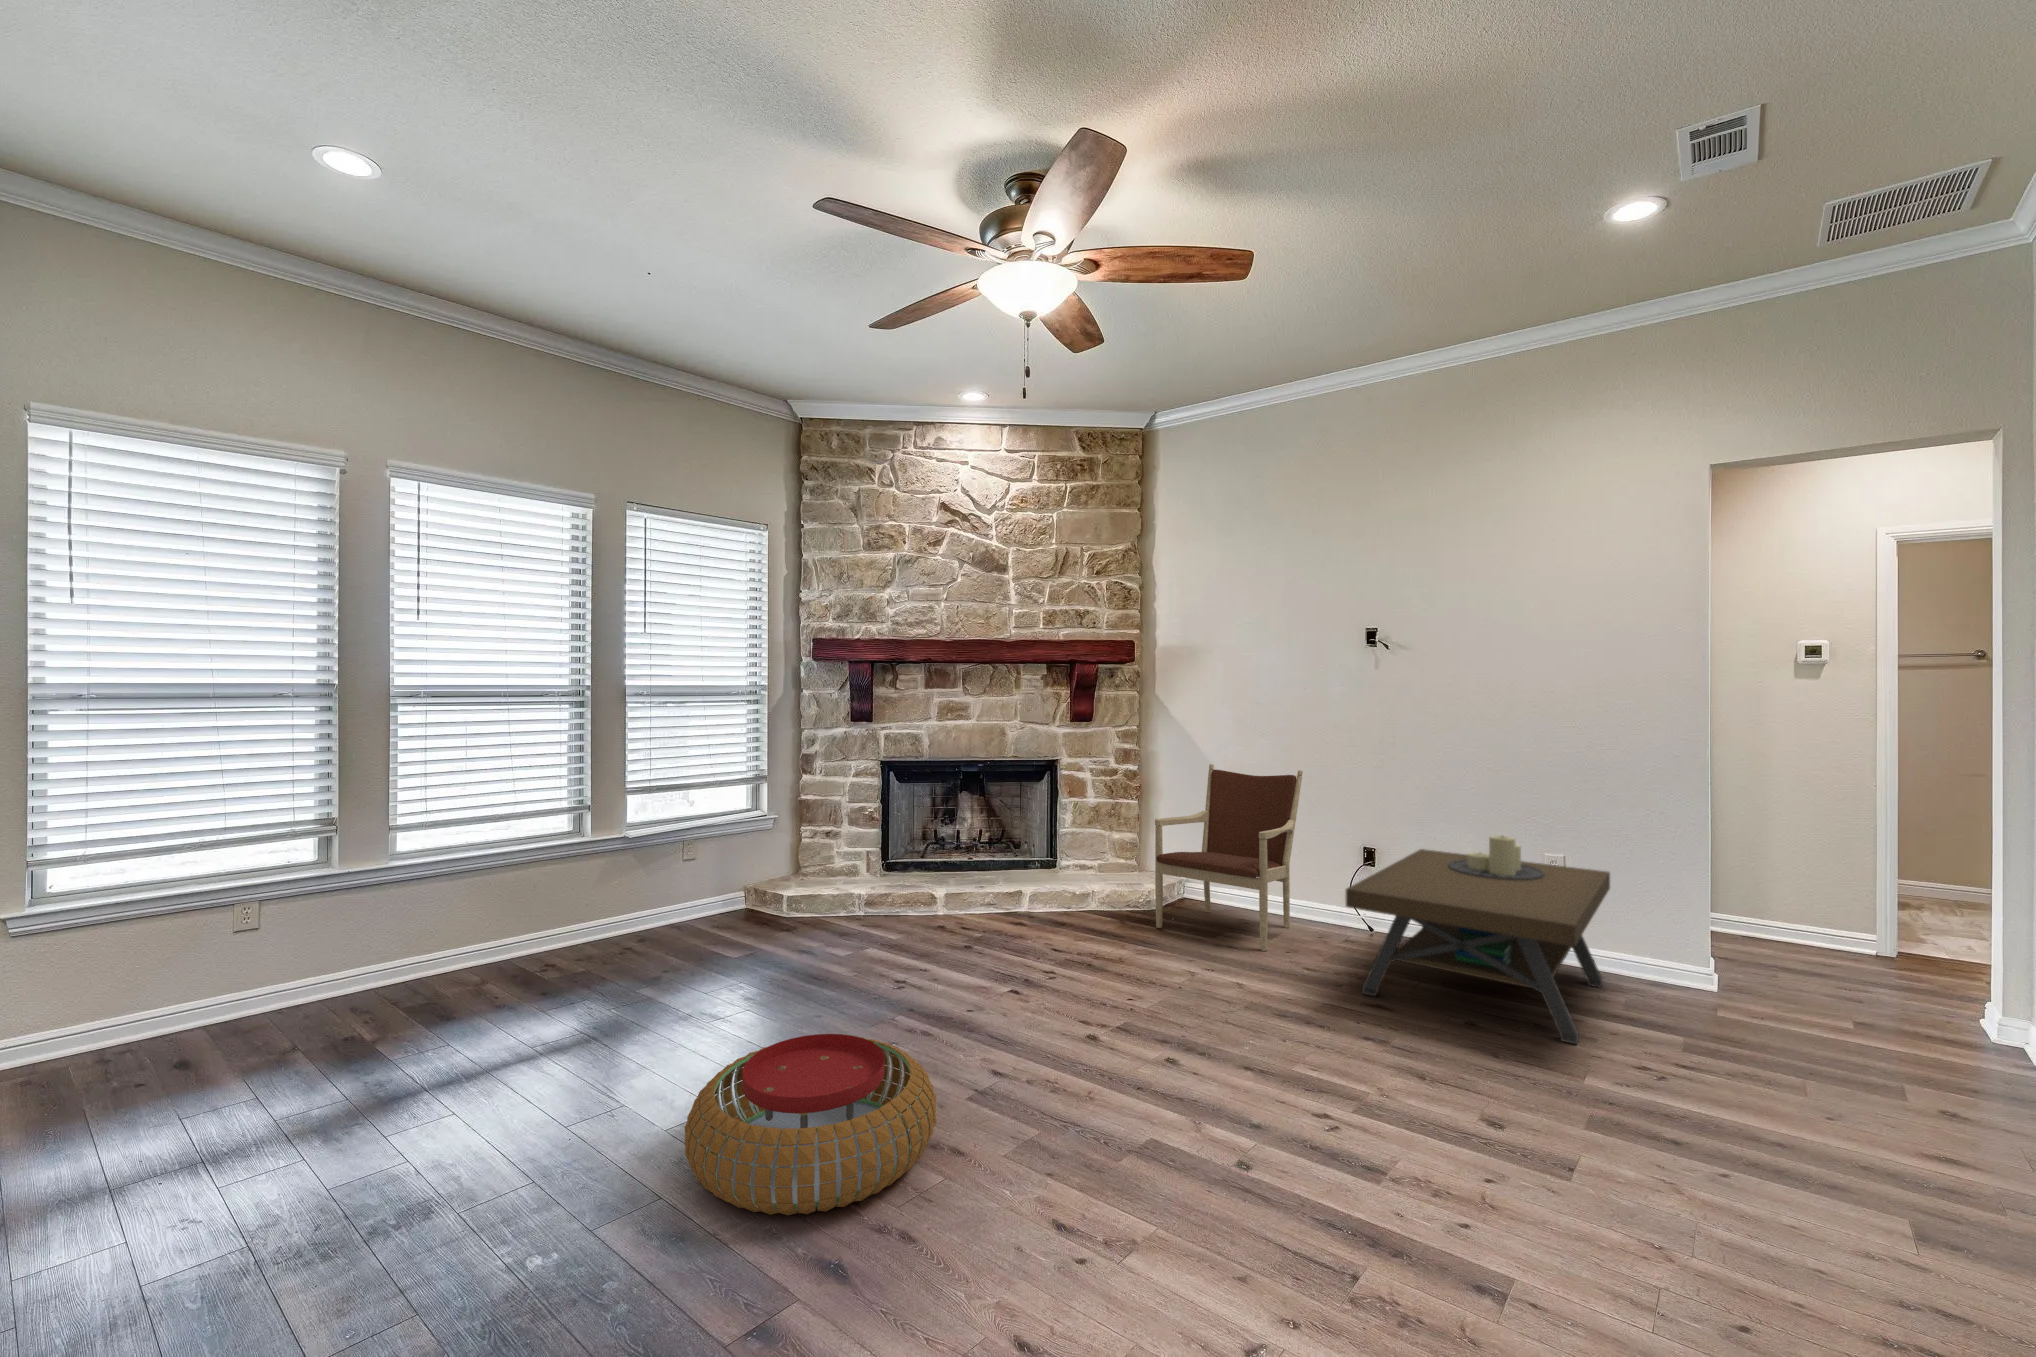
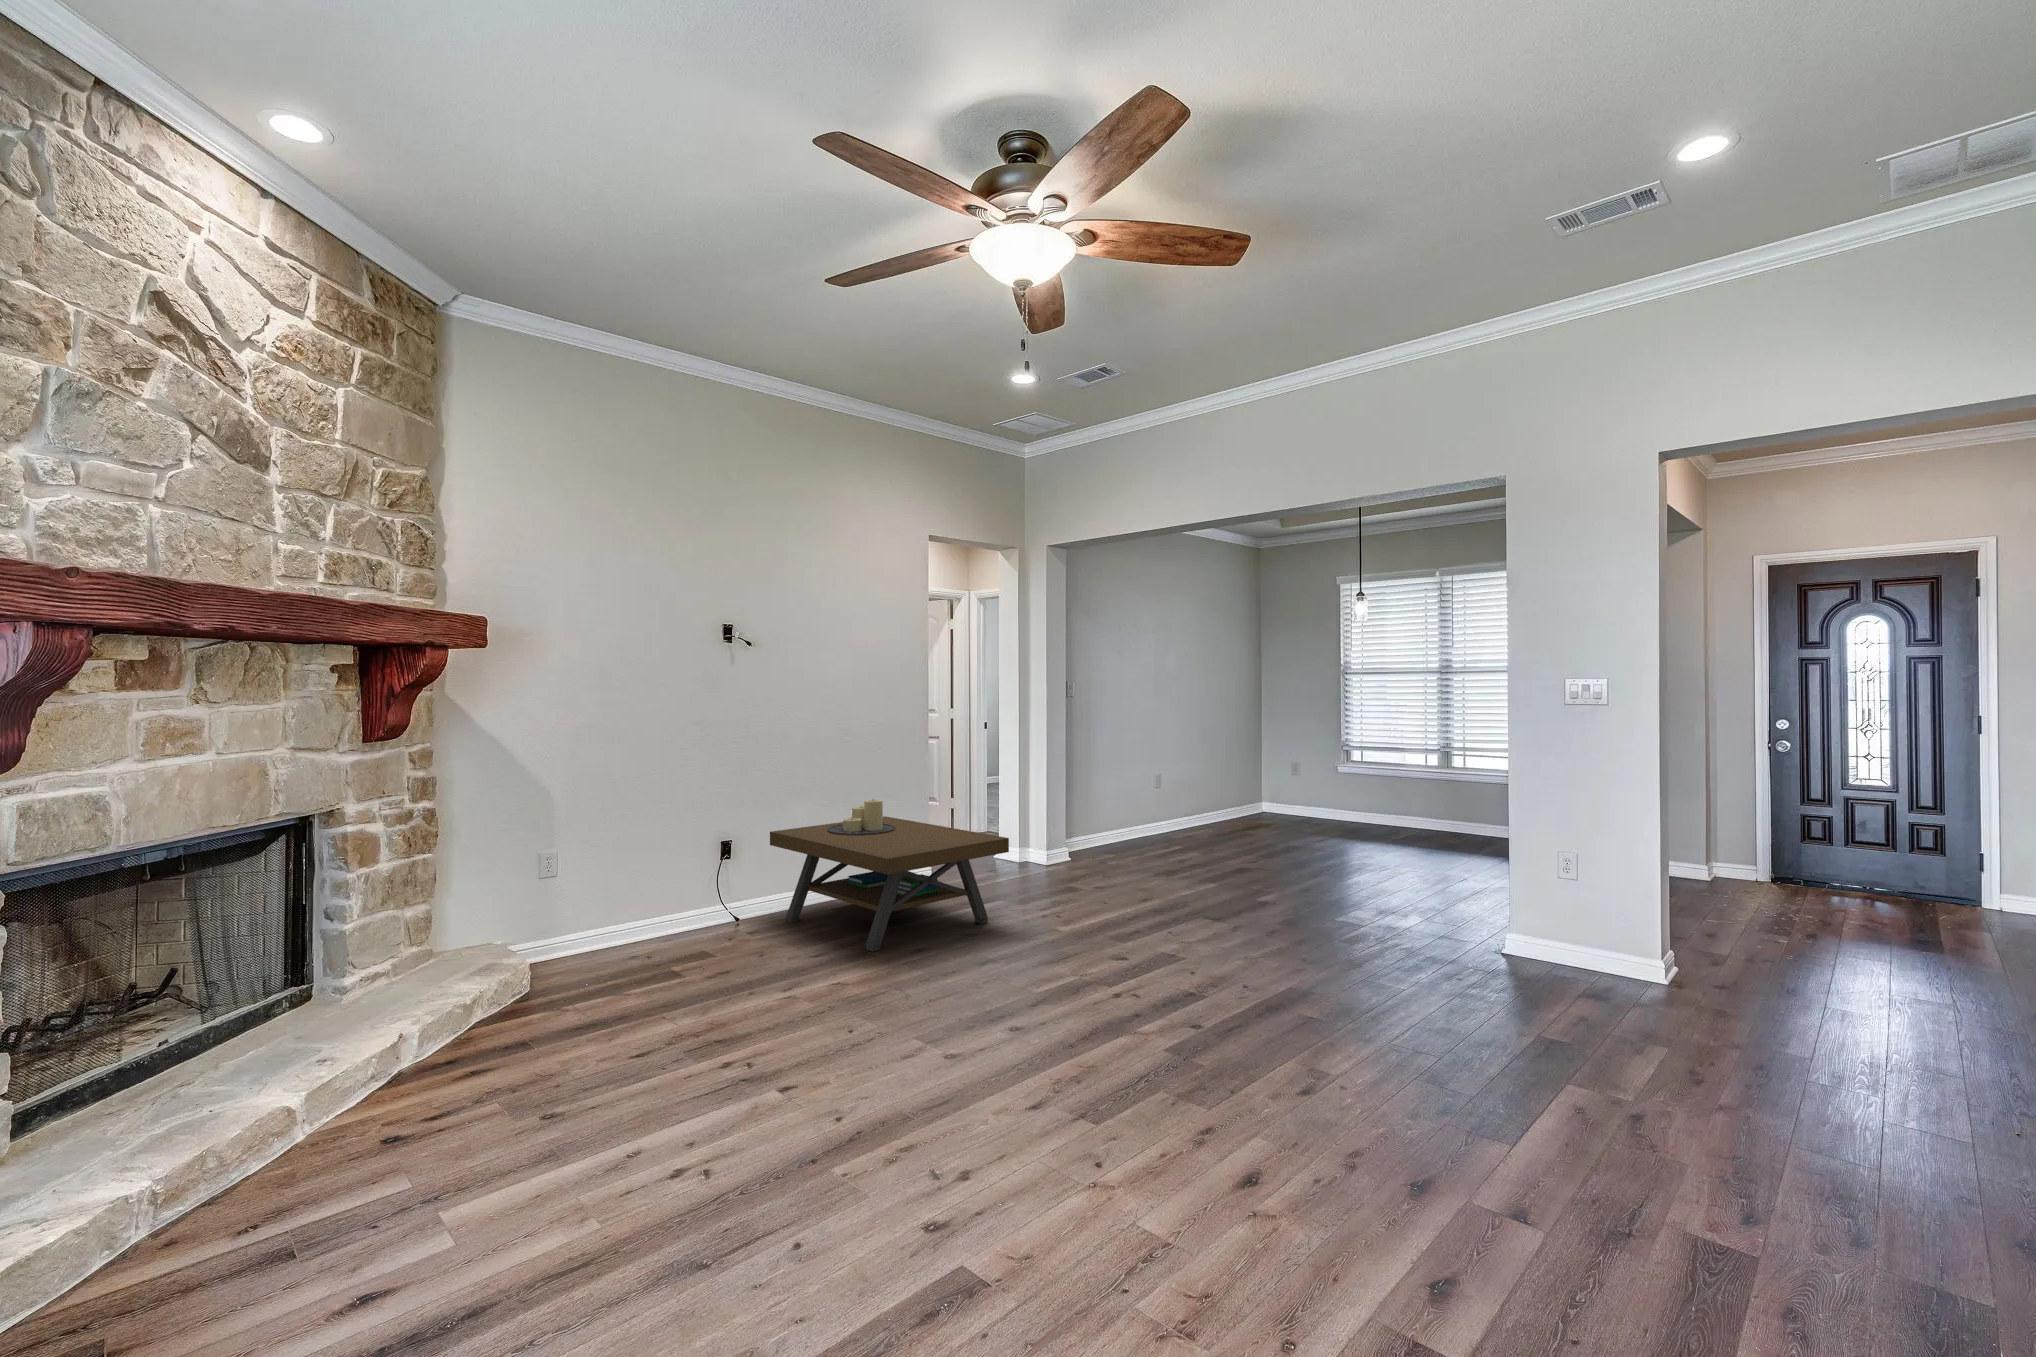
armchair: present [1155,764,1303,951] -> none [560,774,740,997]
pouf: present [685,1034,936,1216] -> none [999,1075,1281,1285]

